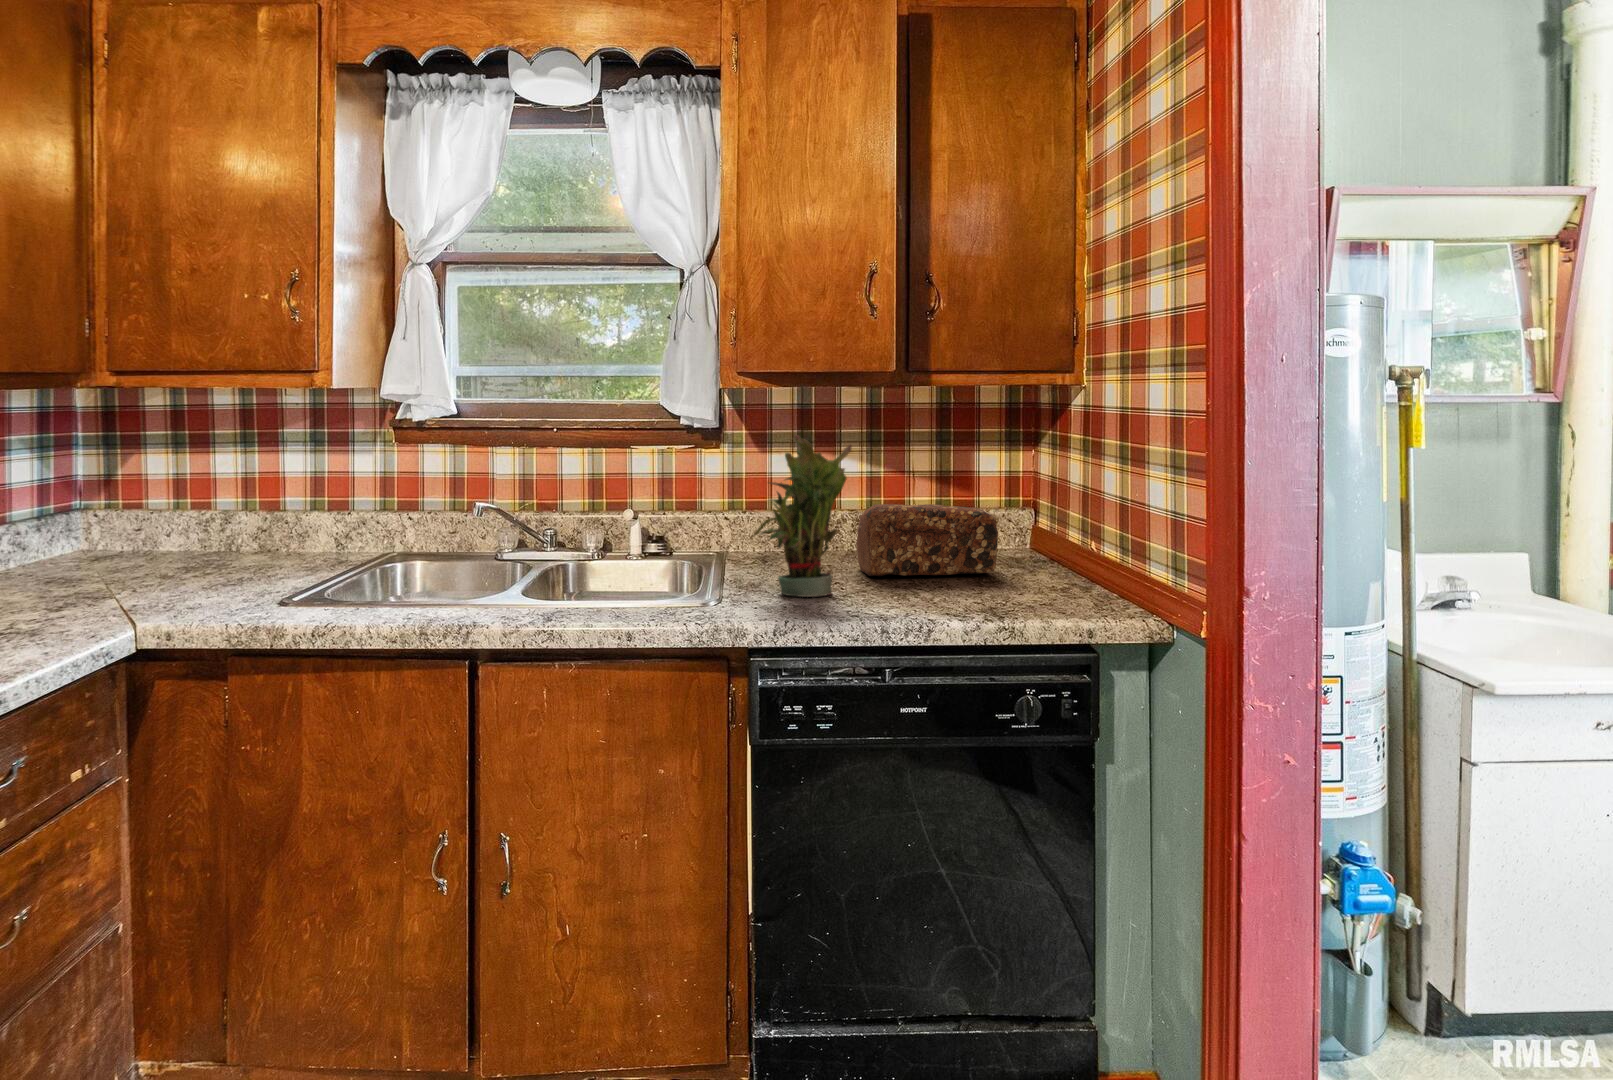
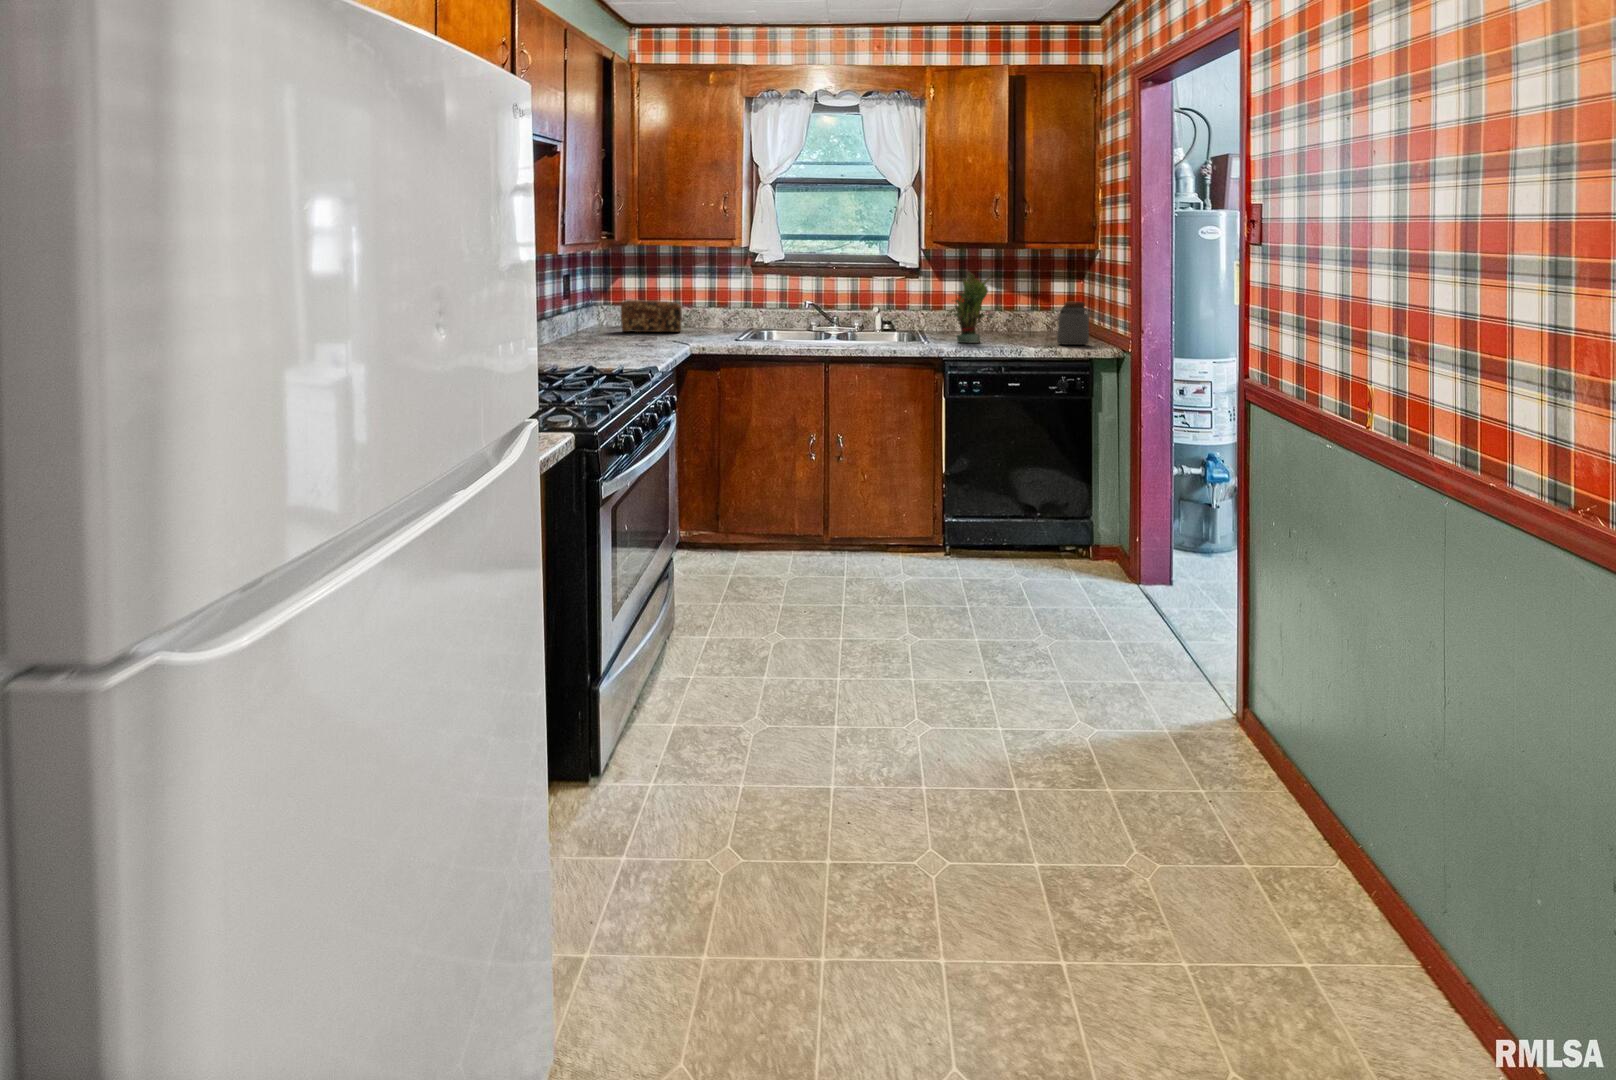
jar: none [1004,502,1078,602] -> present [1057,301,1089,345]
bread loaf: present [856,504,998,576] -> present [621,300,682,332]

